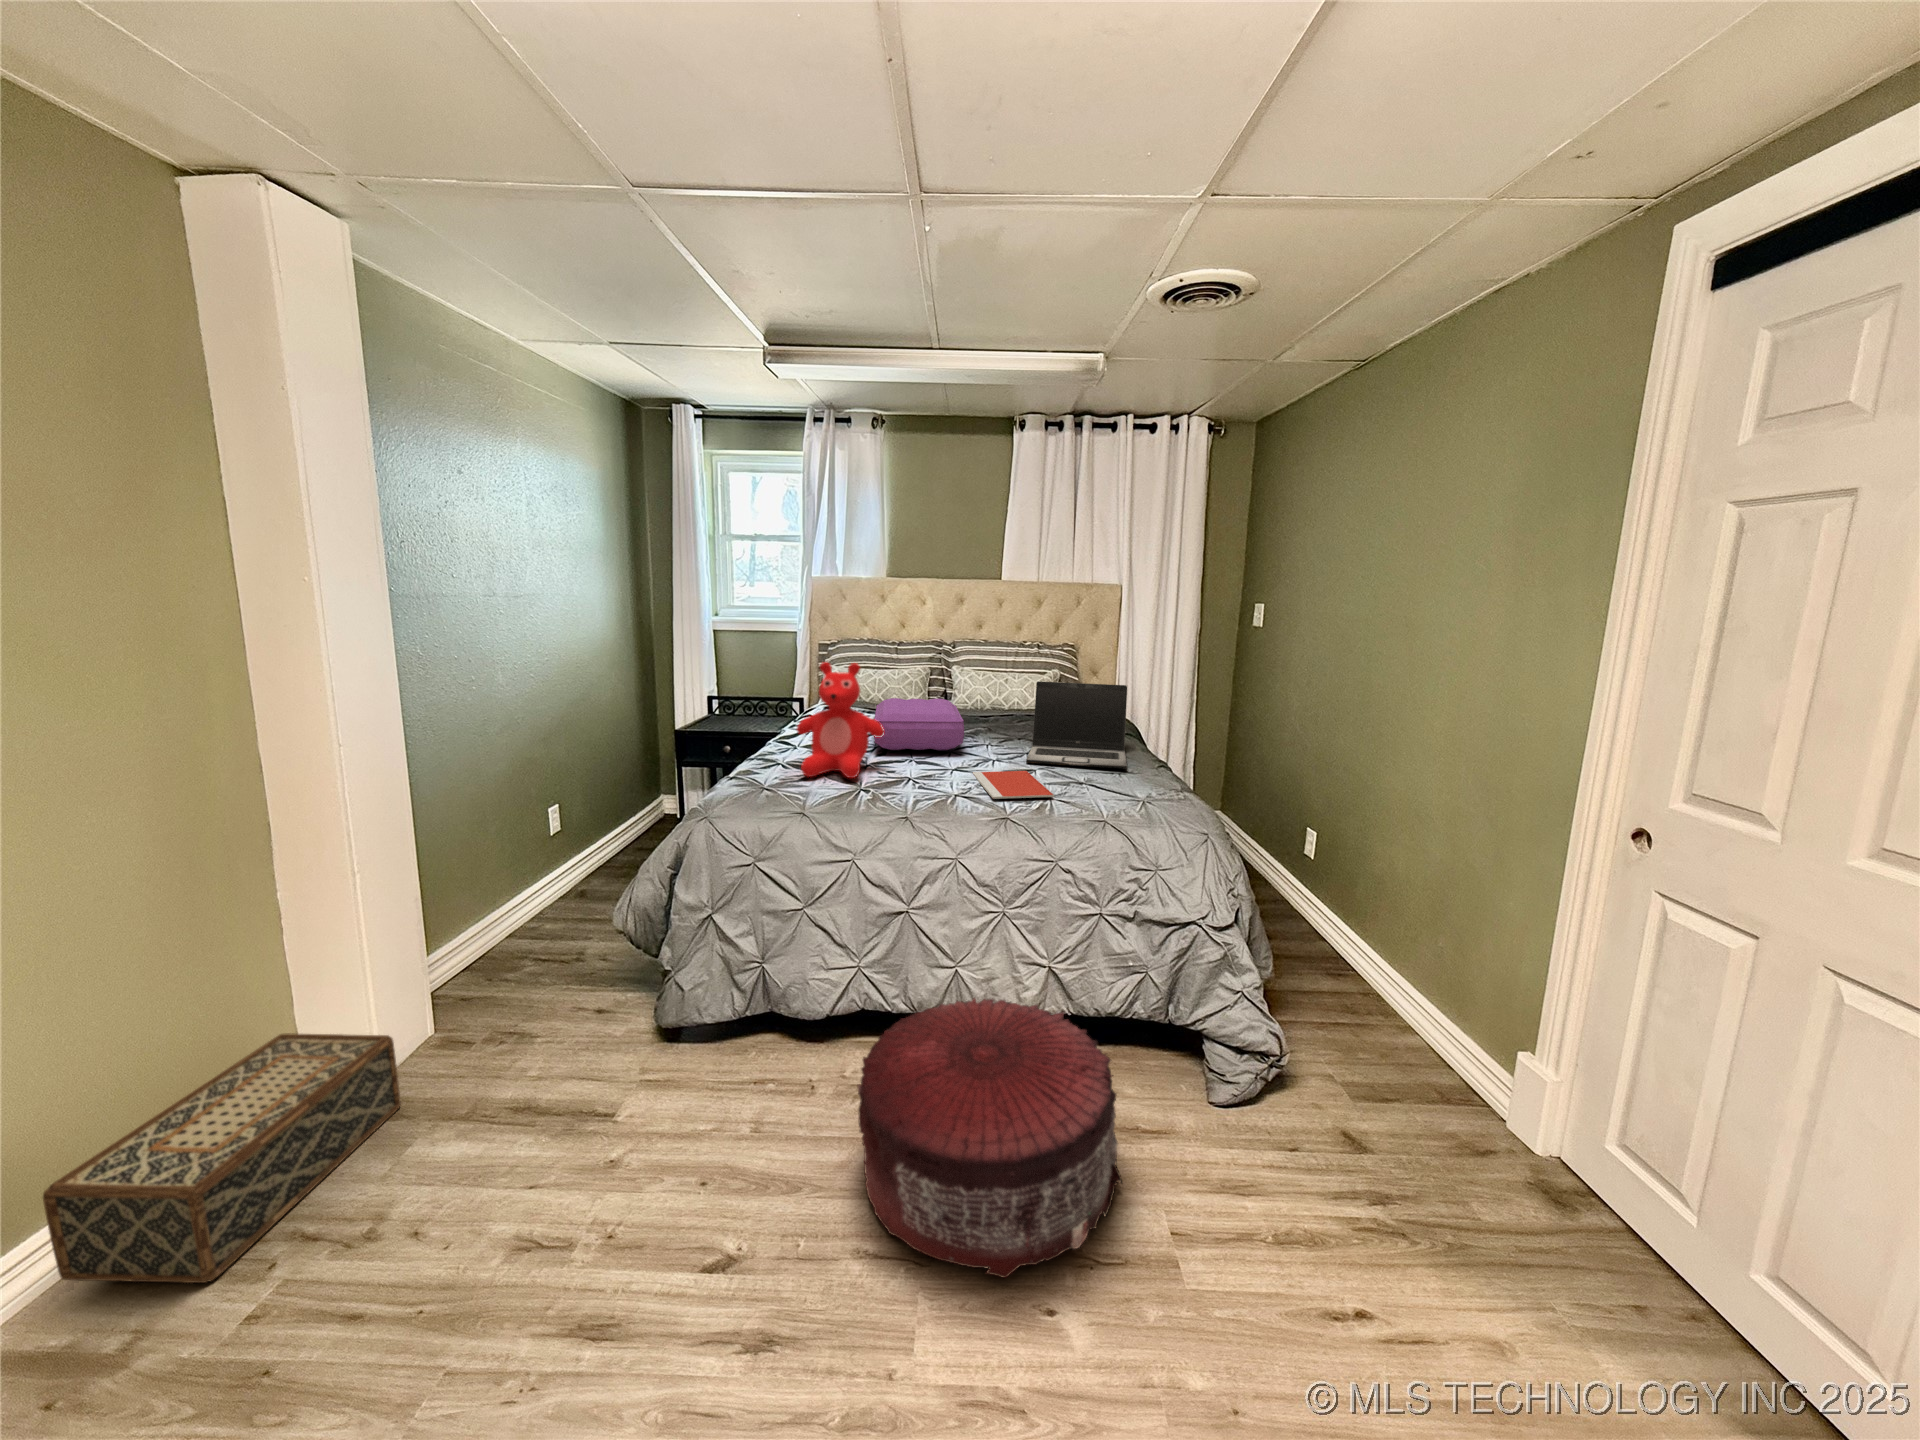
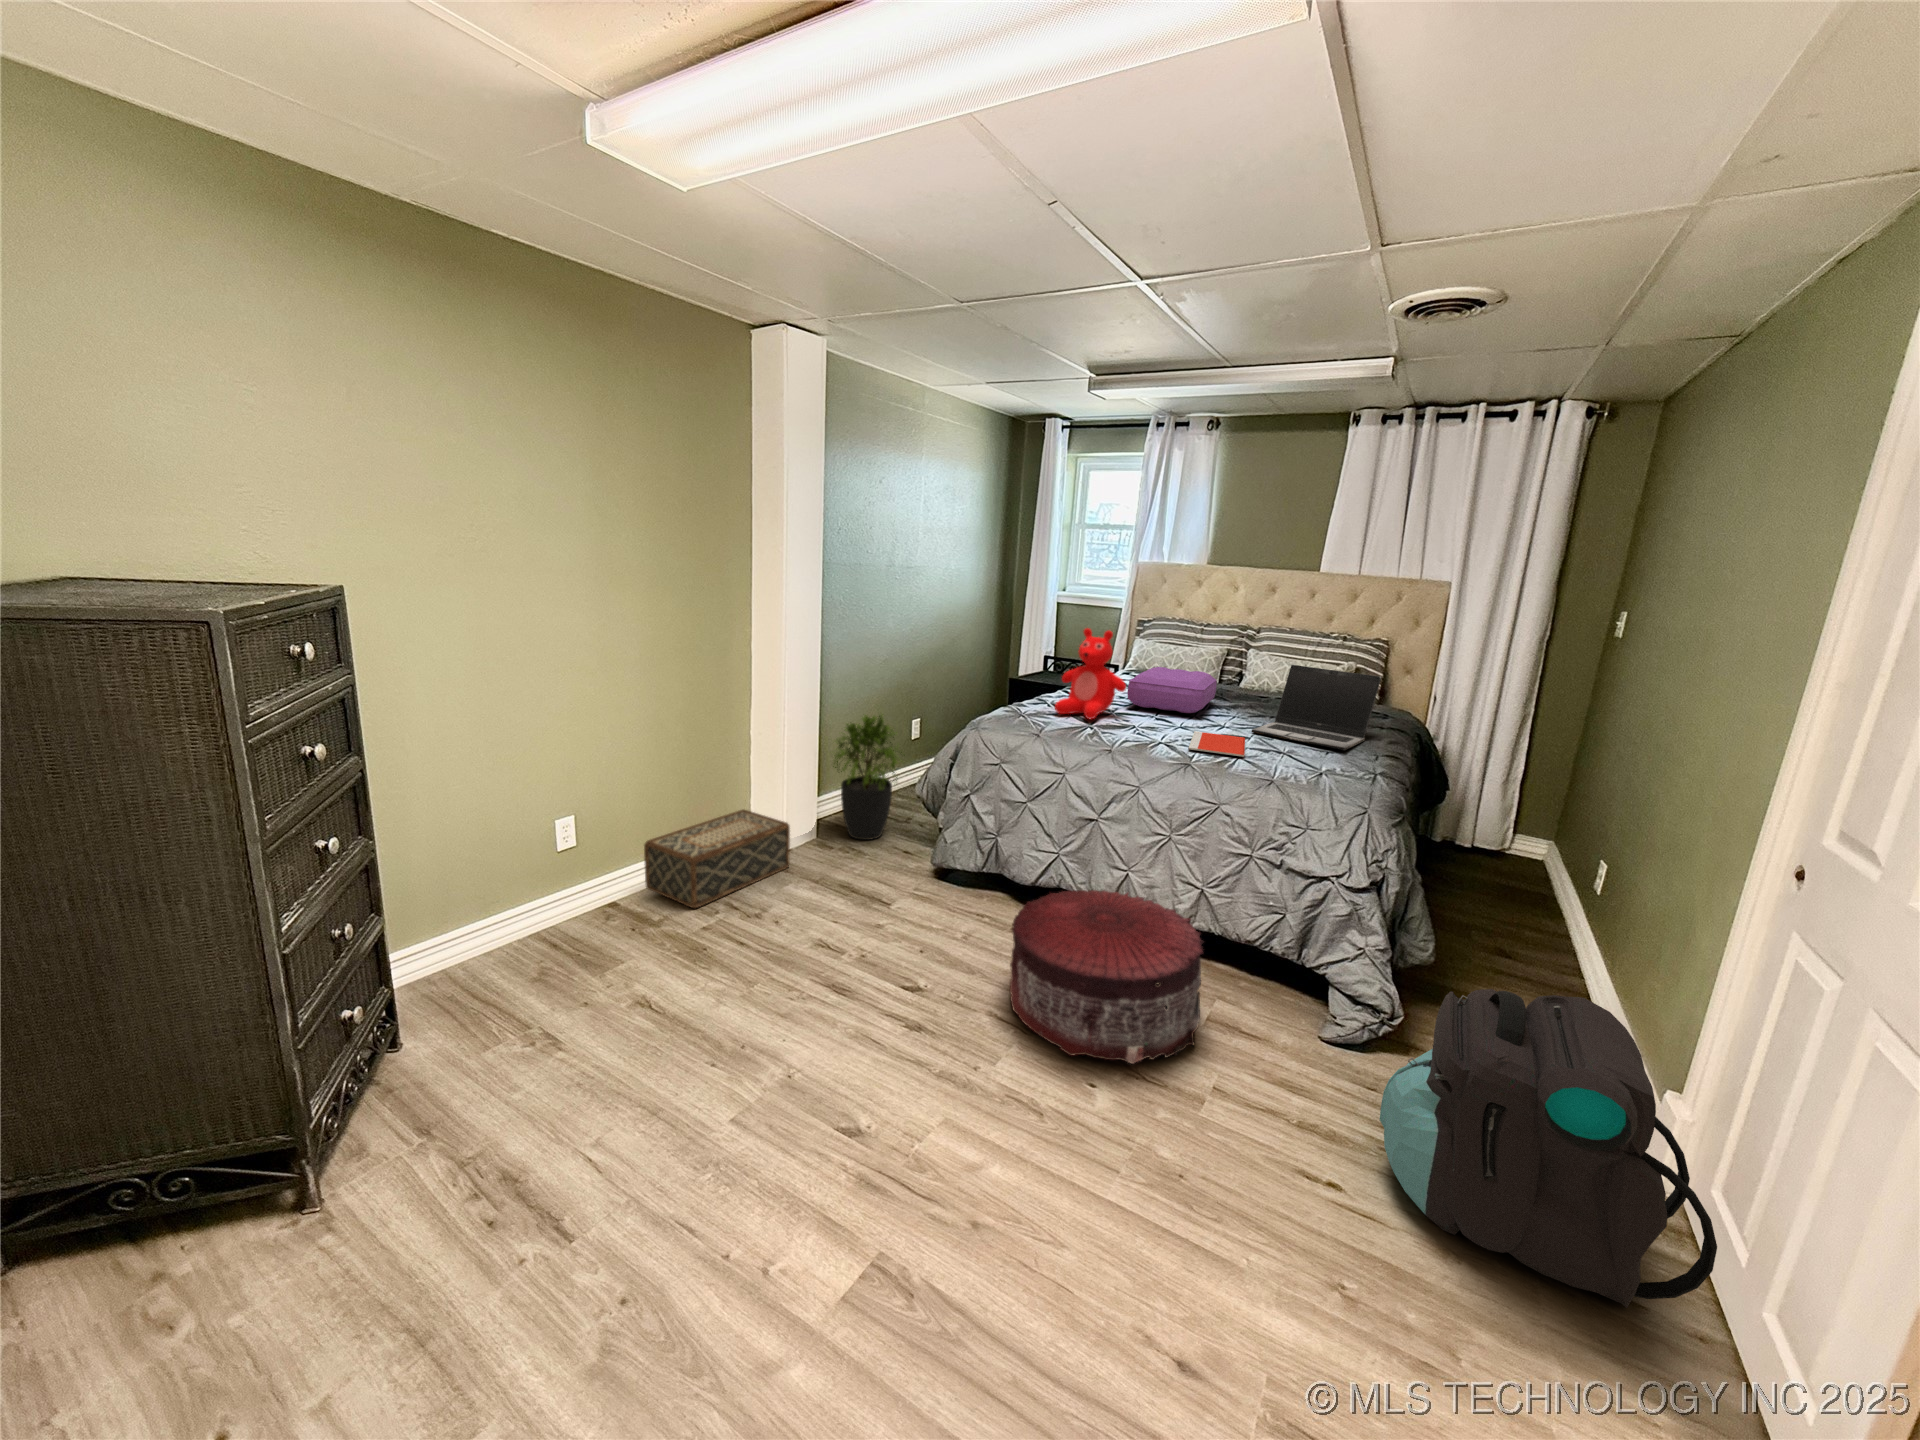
potted plant: none [437,814,573,1012] -> present [833,715,905,840]
backpack: none [1358,1001,1694,1322] -> present [1379,989,1717,1308]

